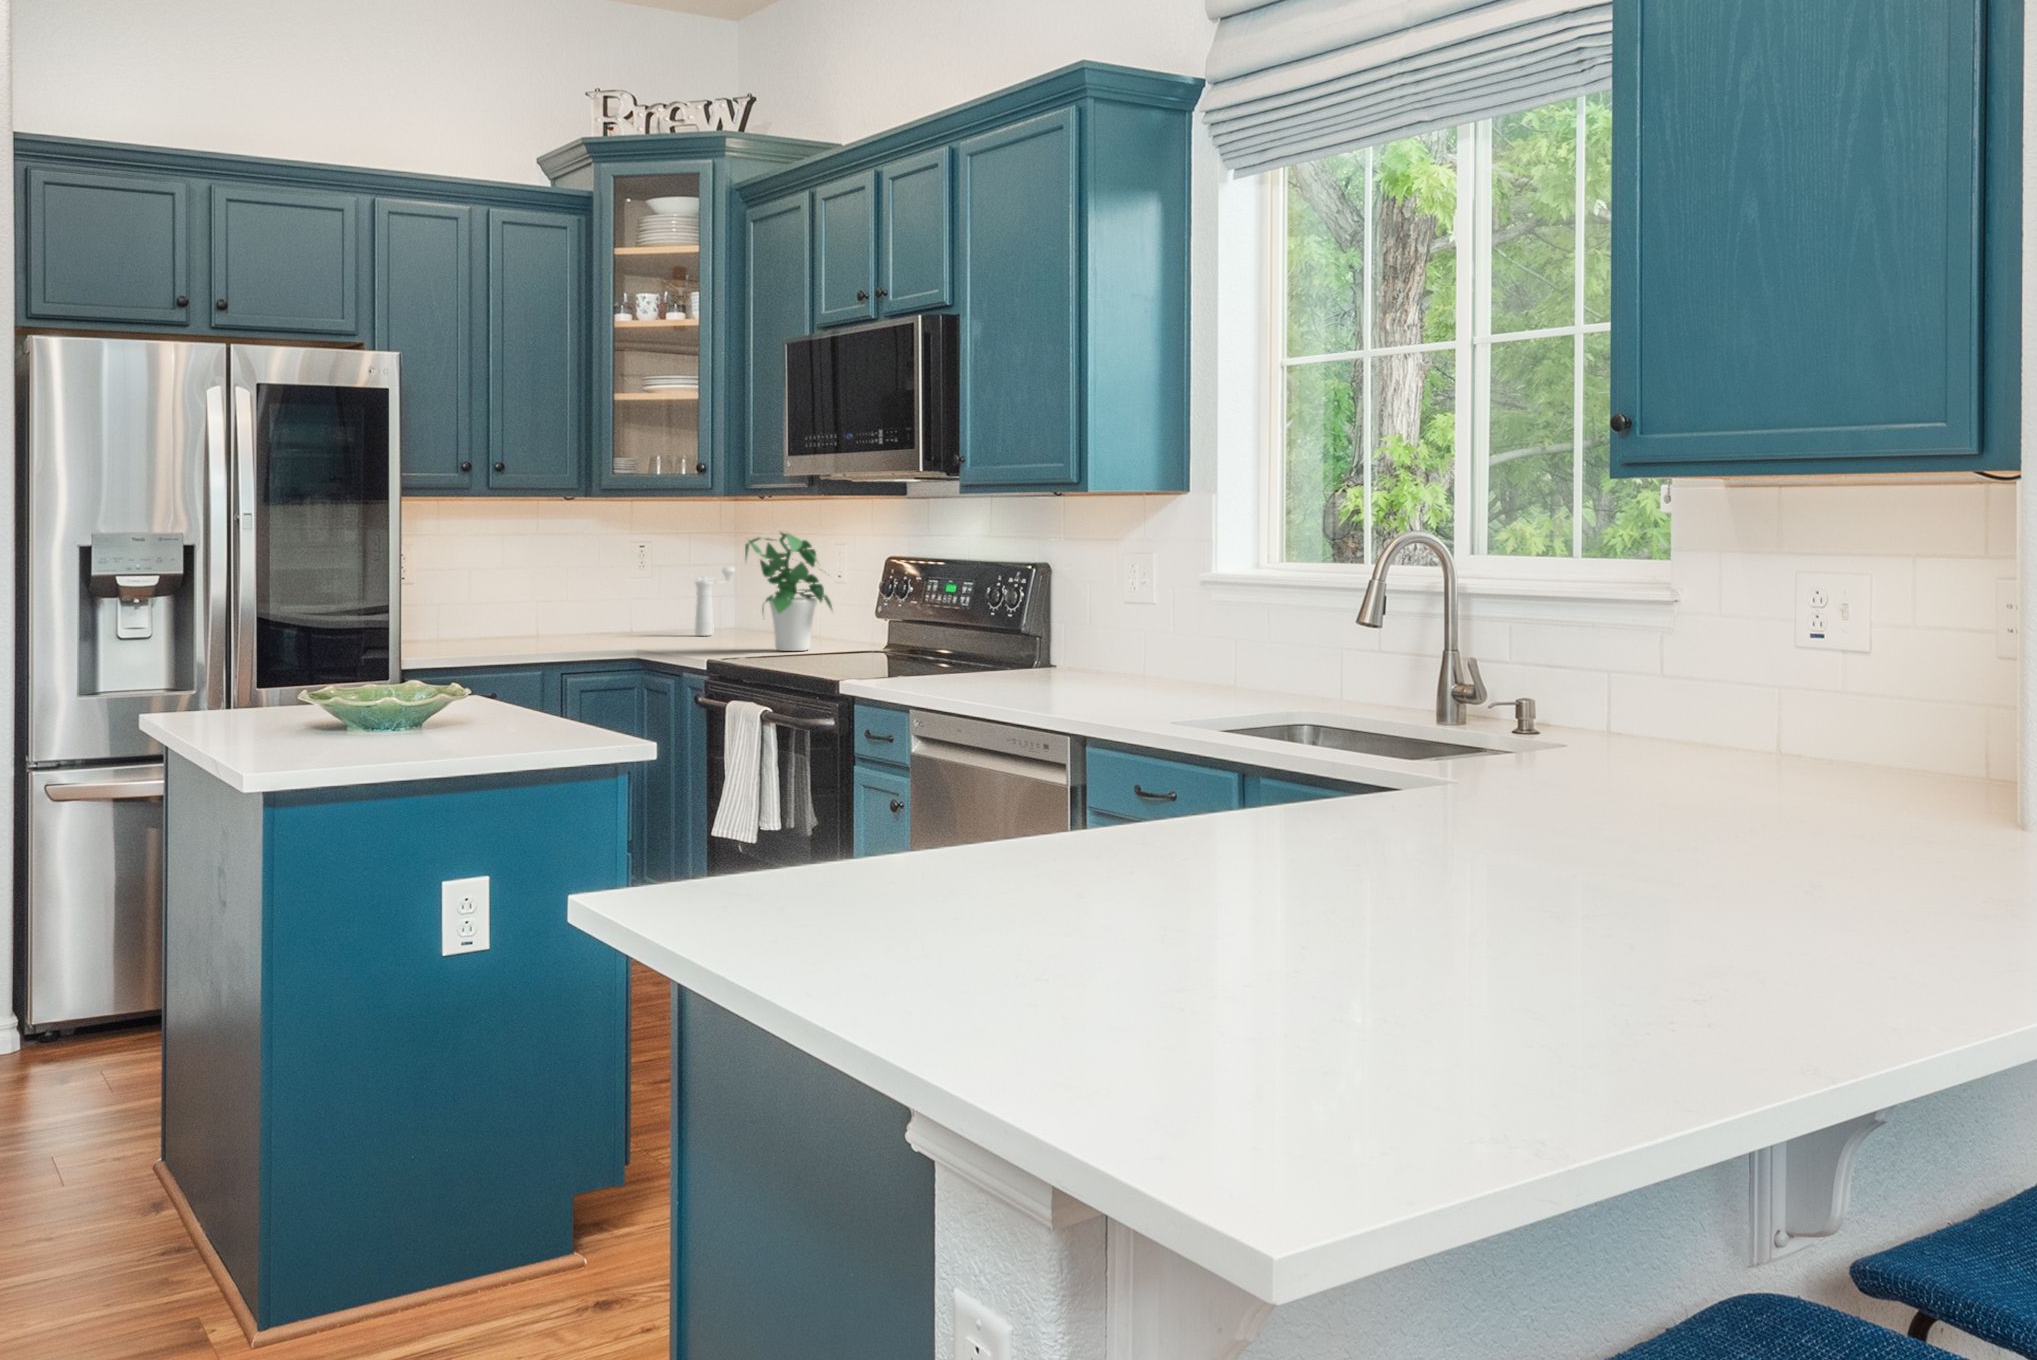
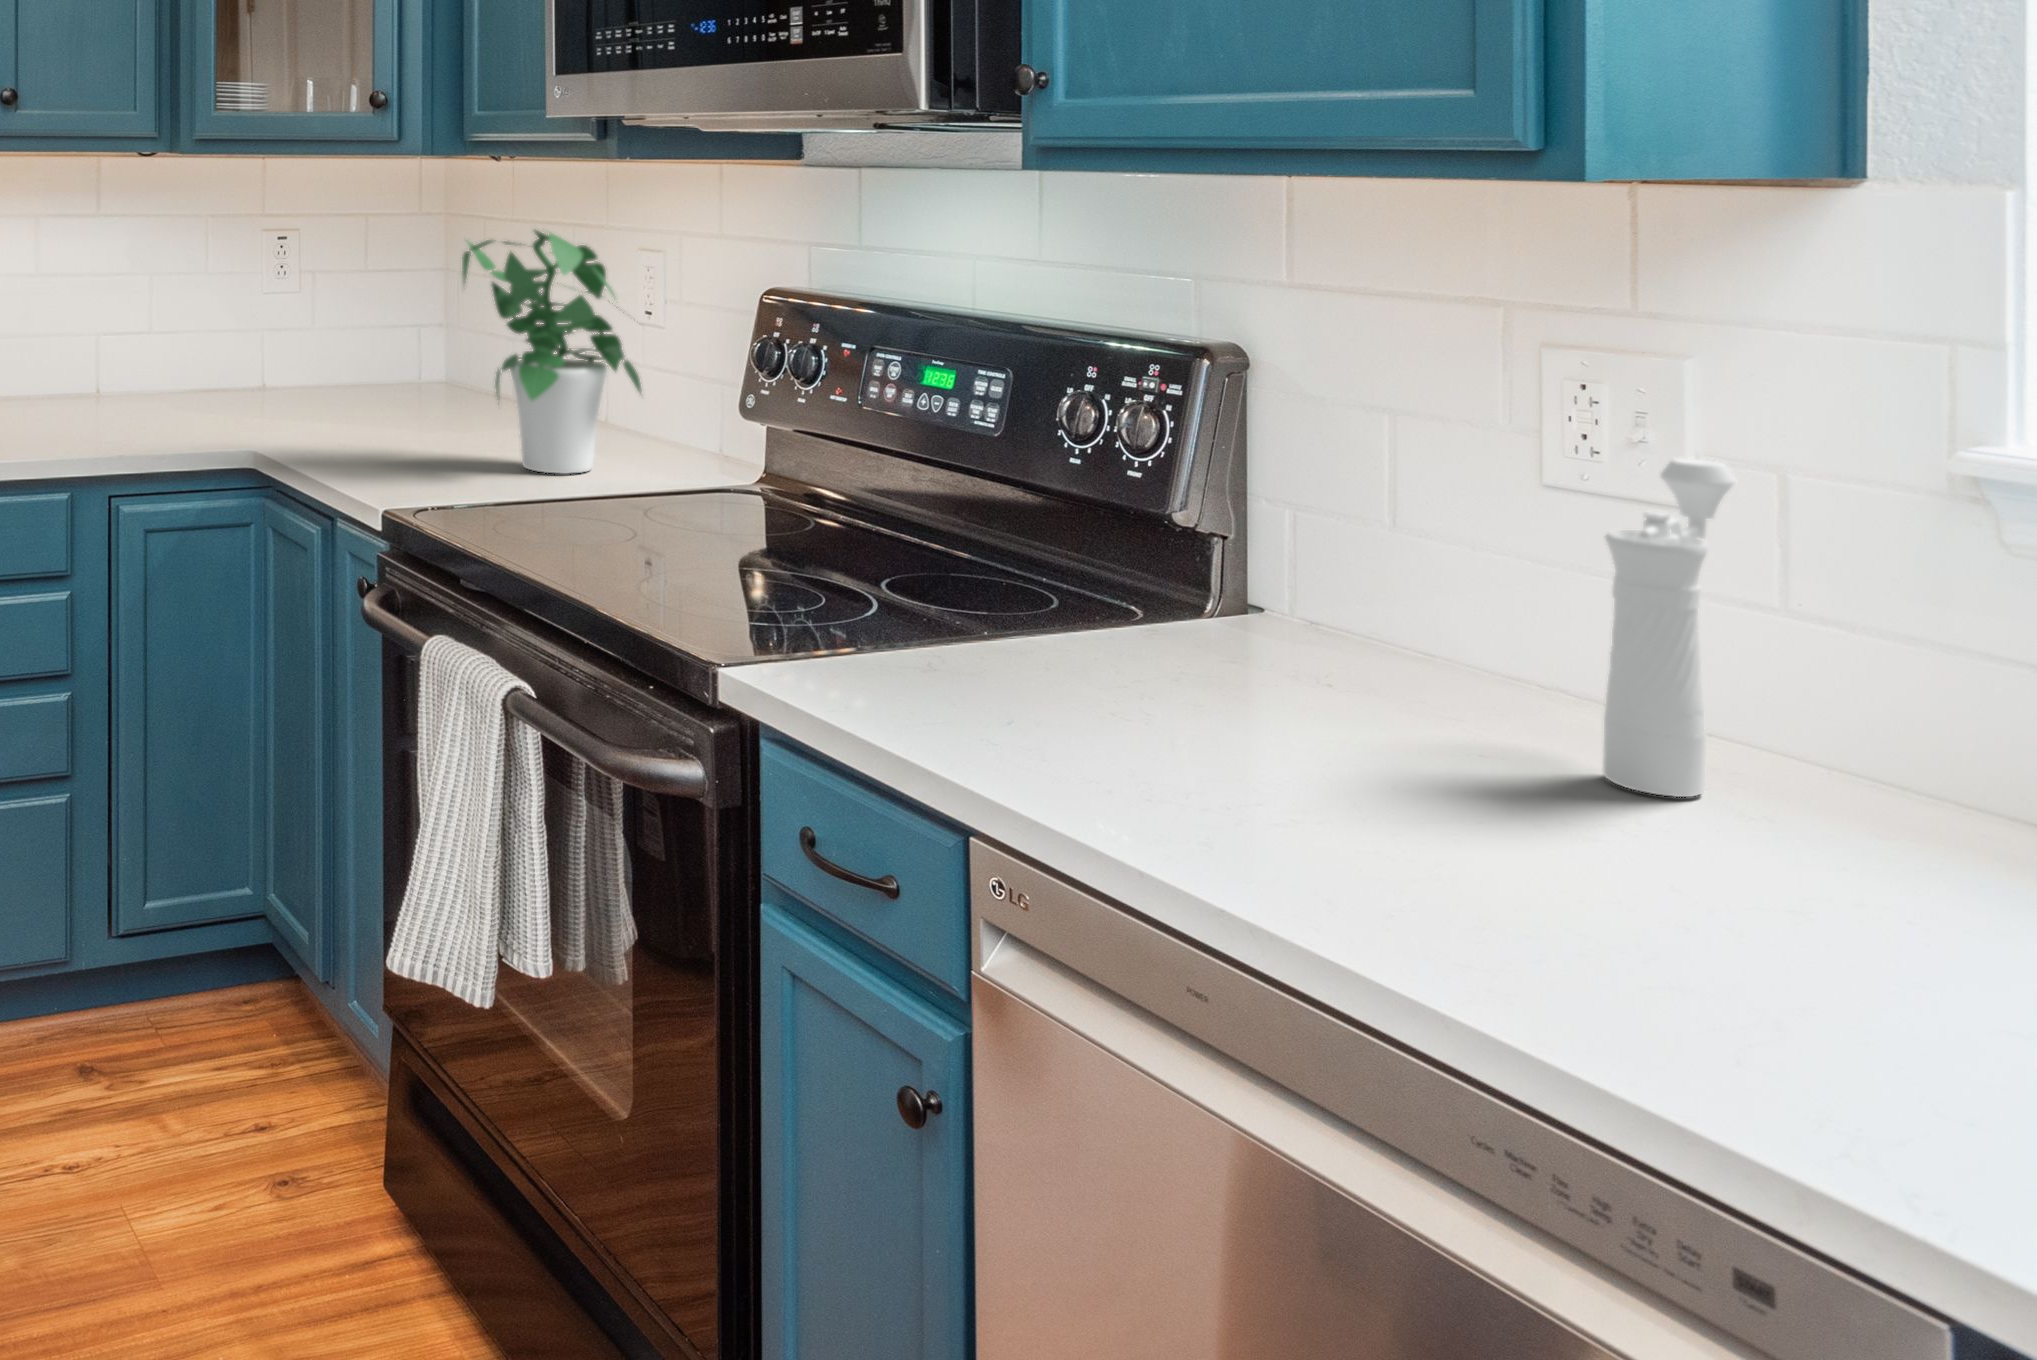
pepper mill: present [695,567,735,636] -> present [1603,458,1736,797]

